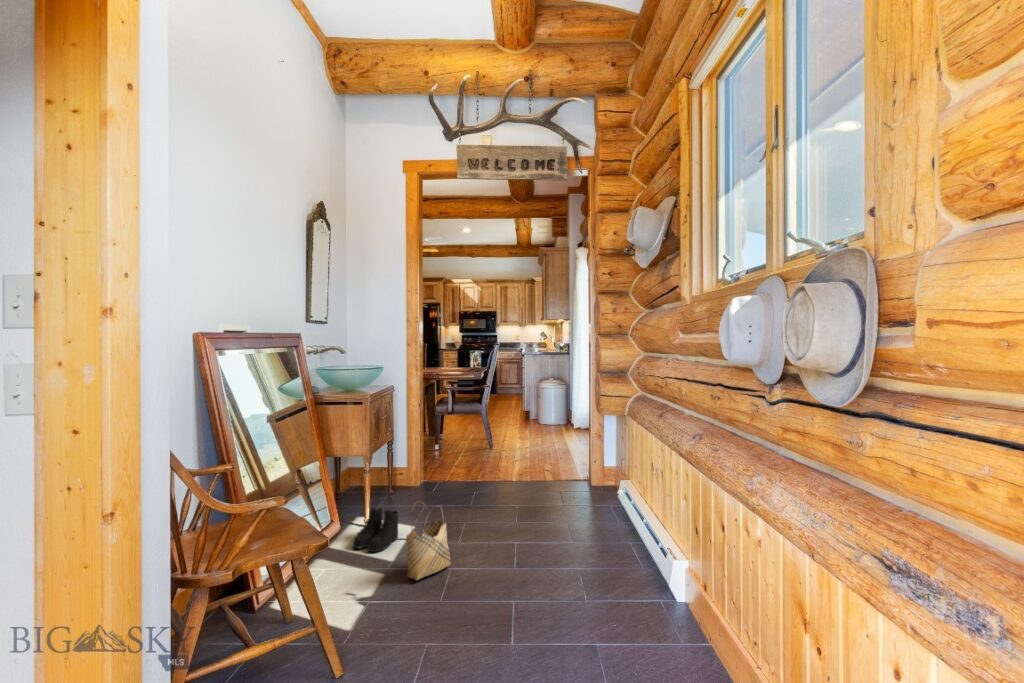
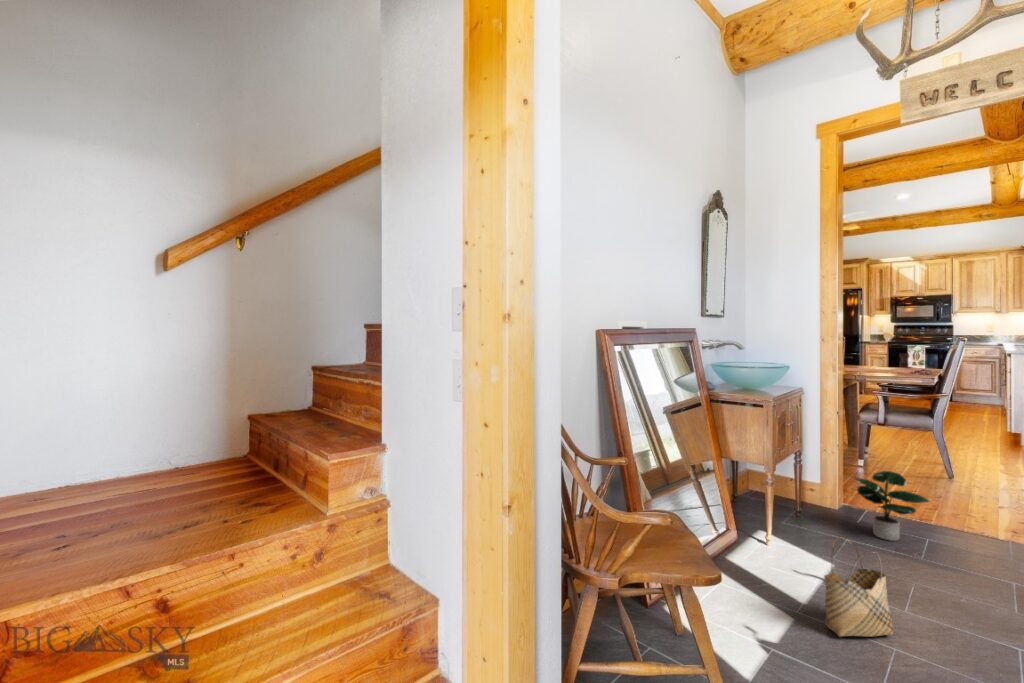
potted plant: none [429,447,476,500] -> present [855,471,929,541]
boots: present [353,508,398,552] -> none [752,524,811,578]

